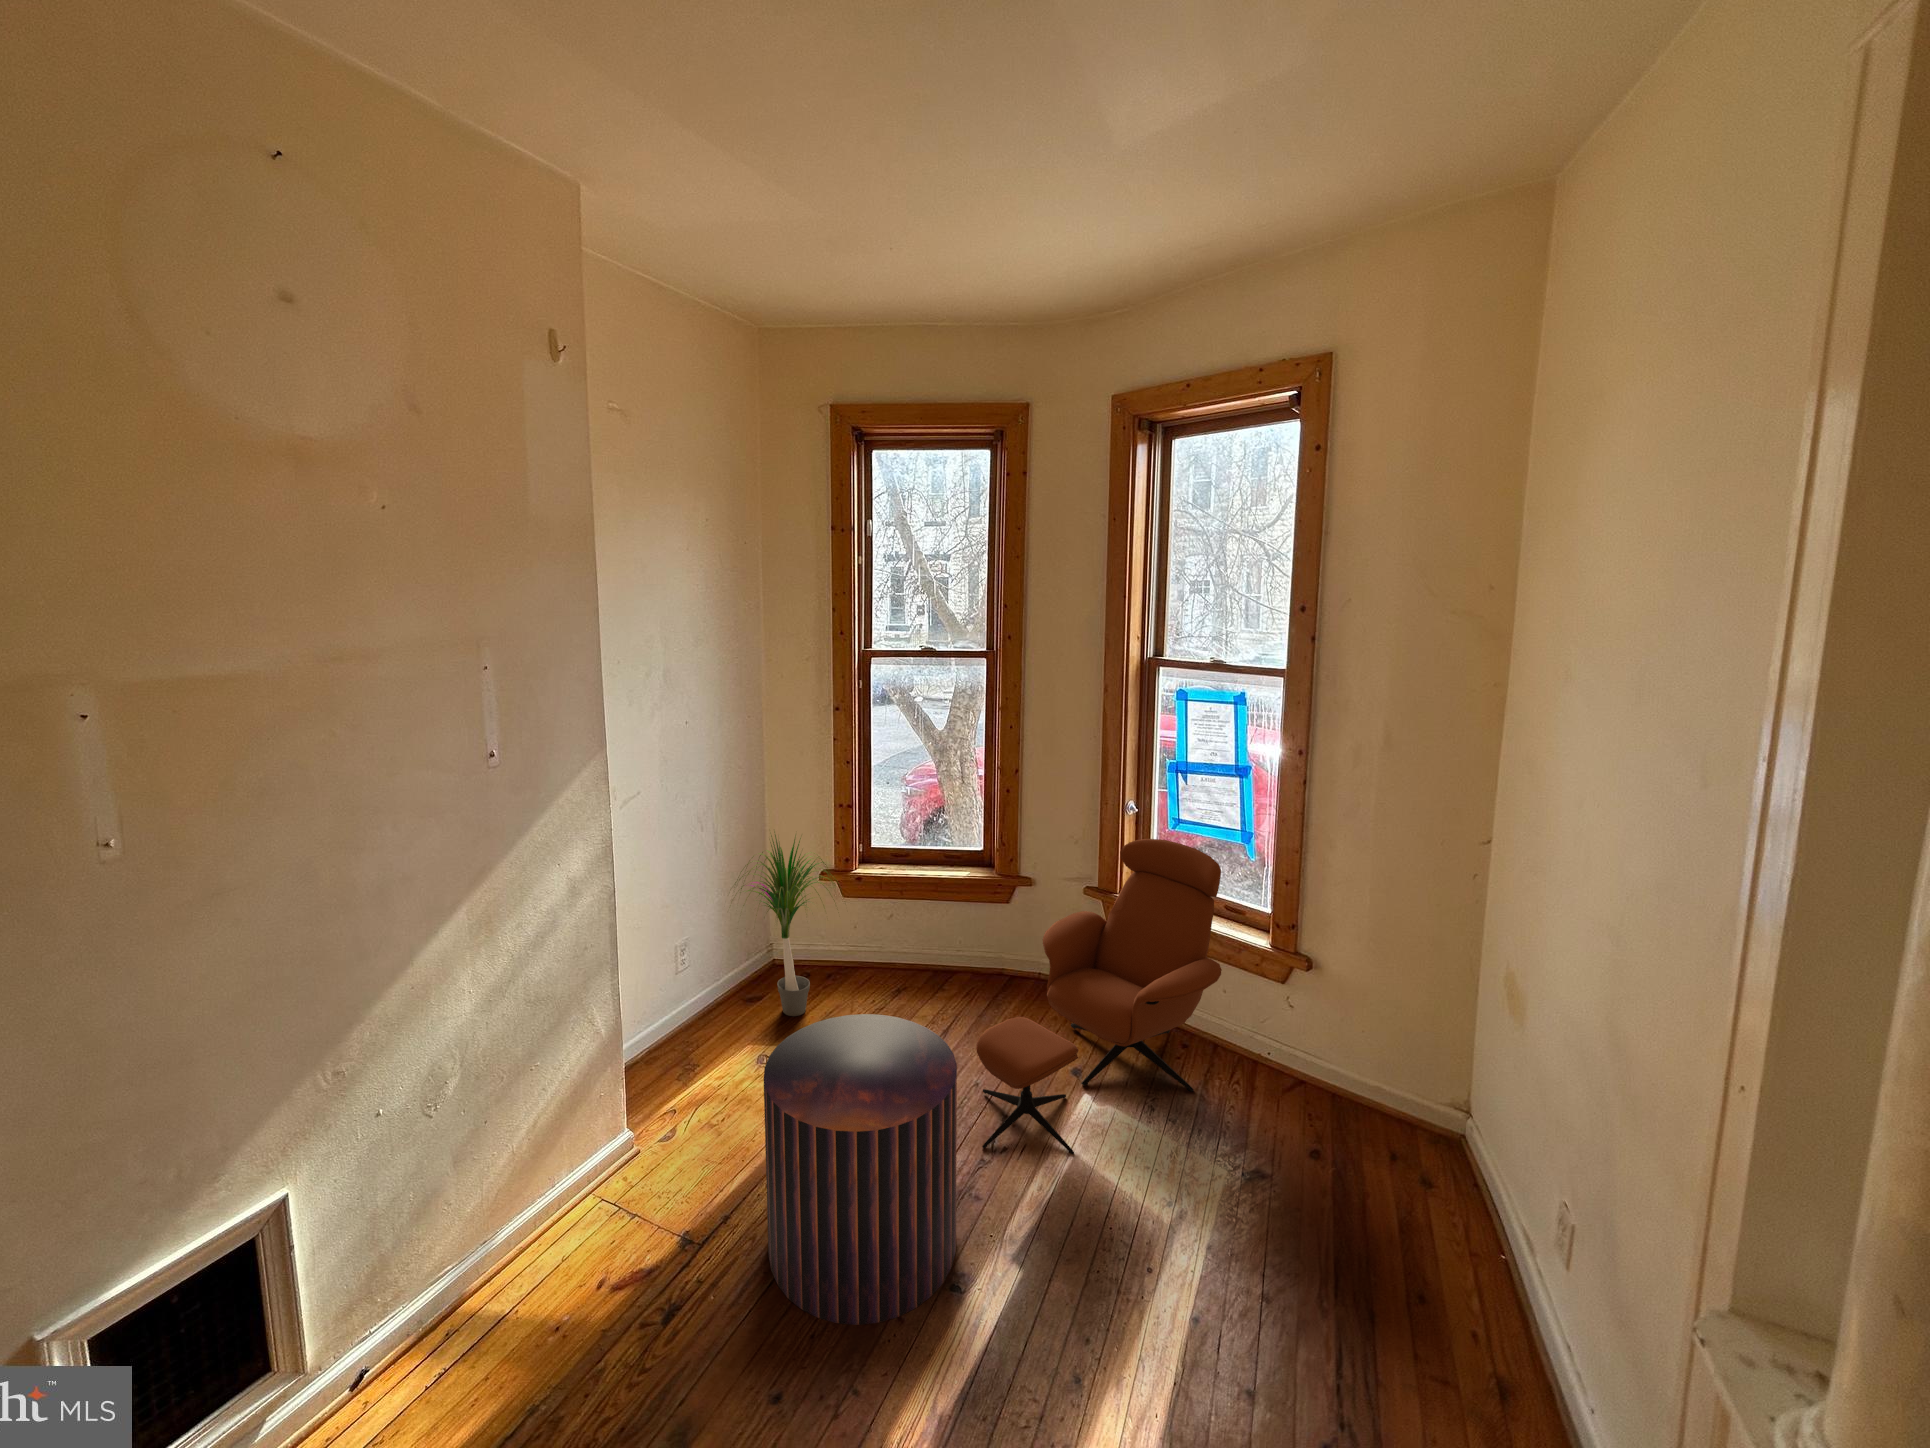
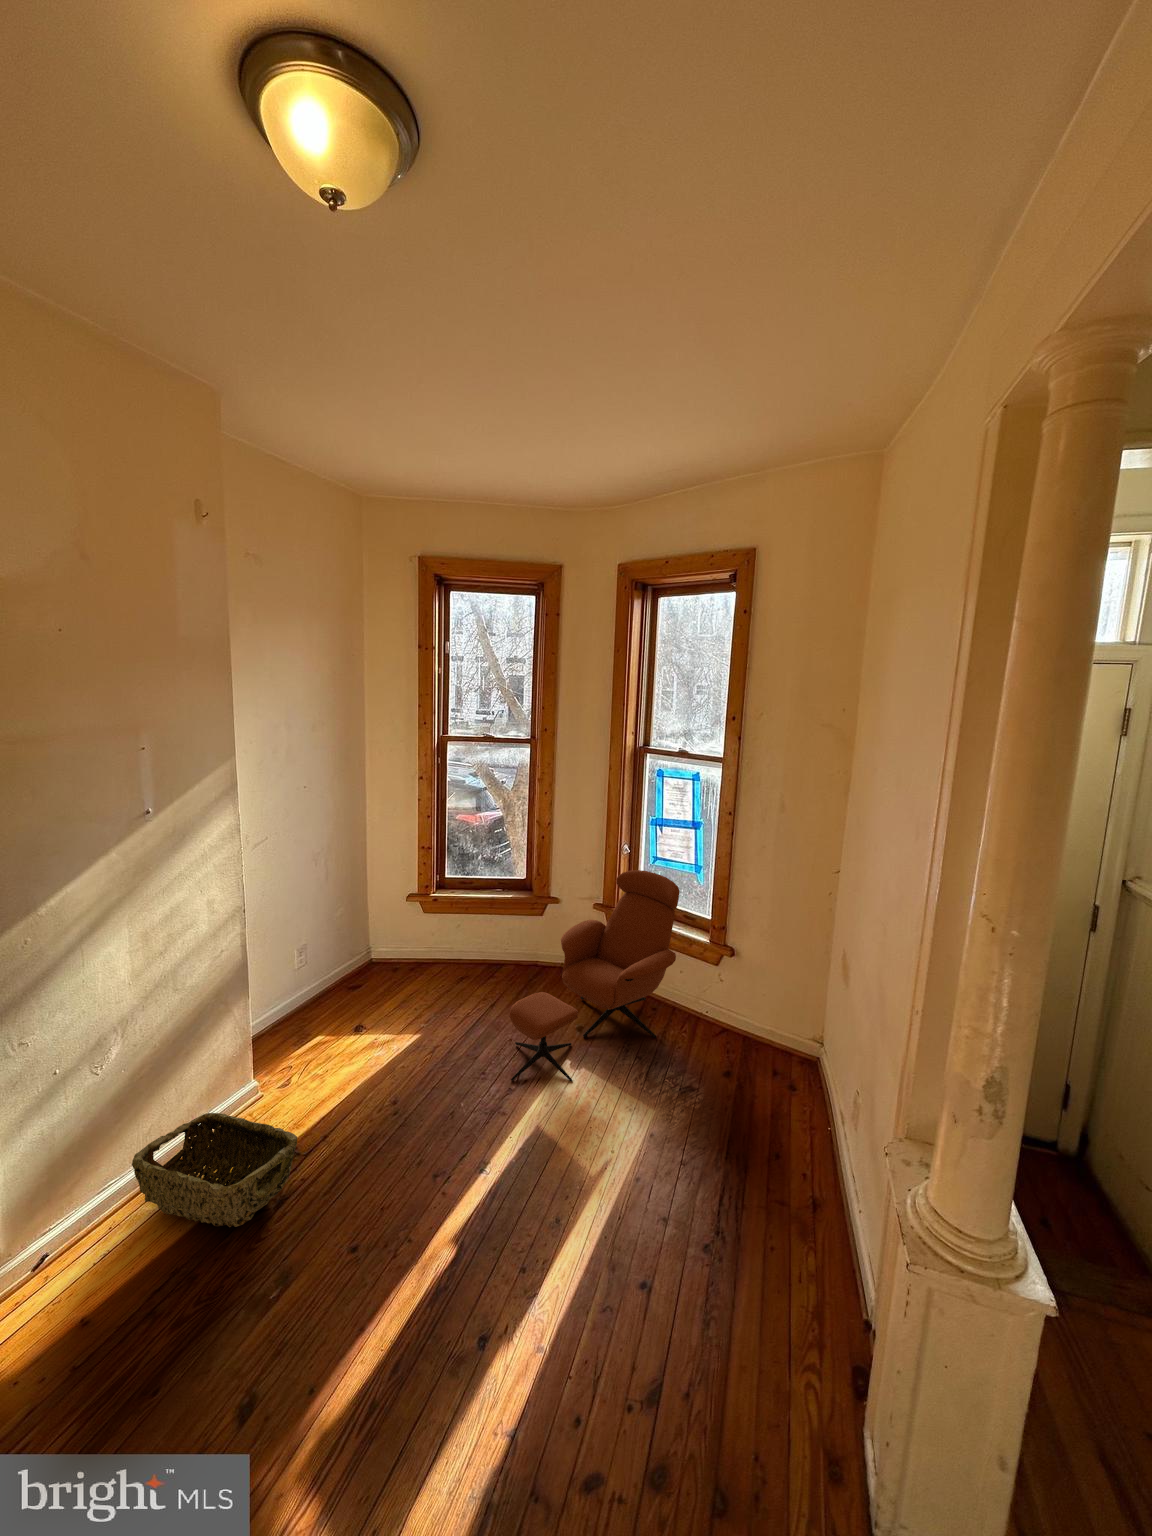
potted plant: present [735,835,834,1016] -> none [333,861,426,997]
pouf: present [764,1014,957,1325] -> none [351,993,489,1200]
woven basket: none [475,1174,692,1348] -> present [132,1113,297,1227]

